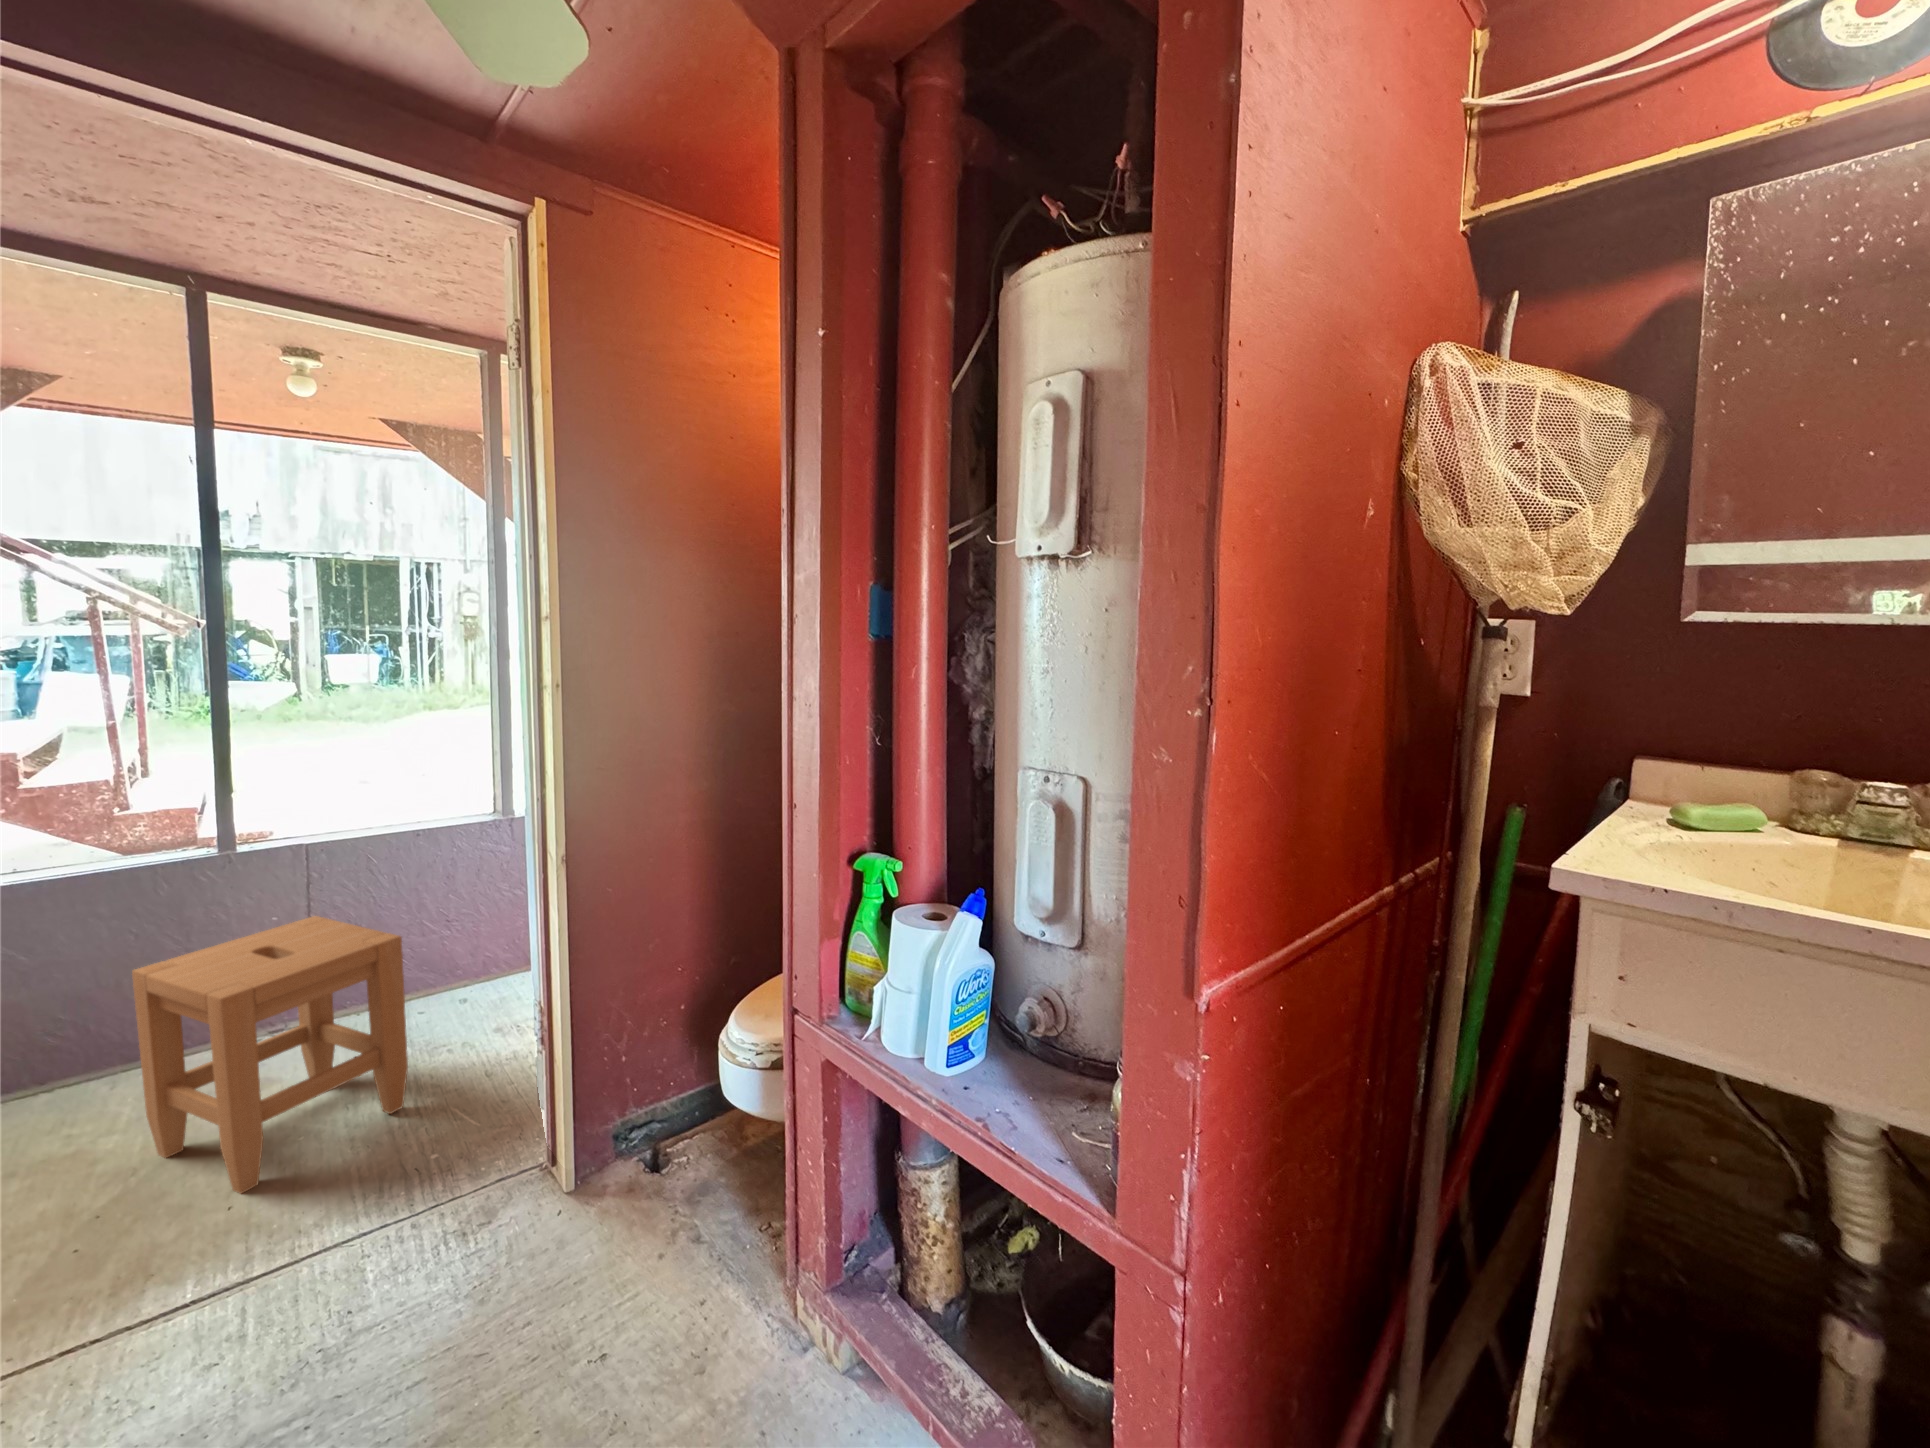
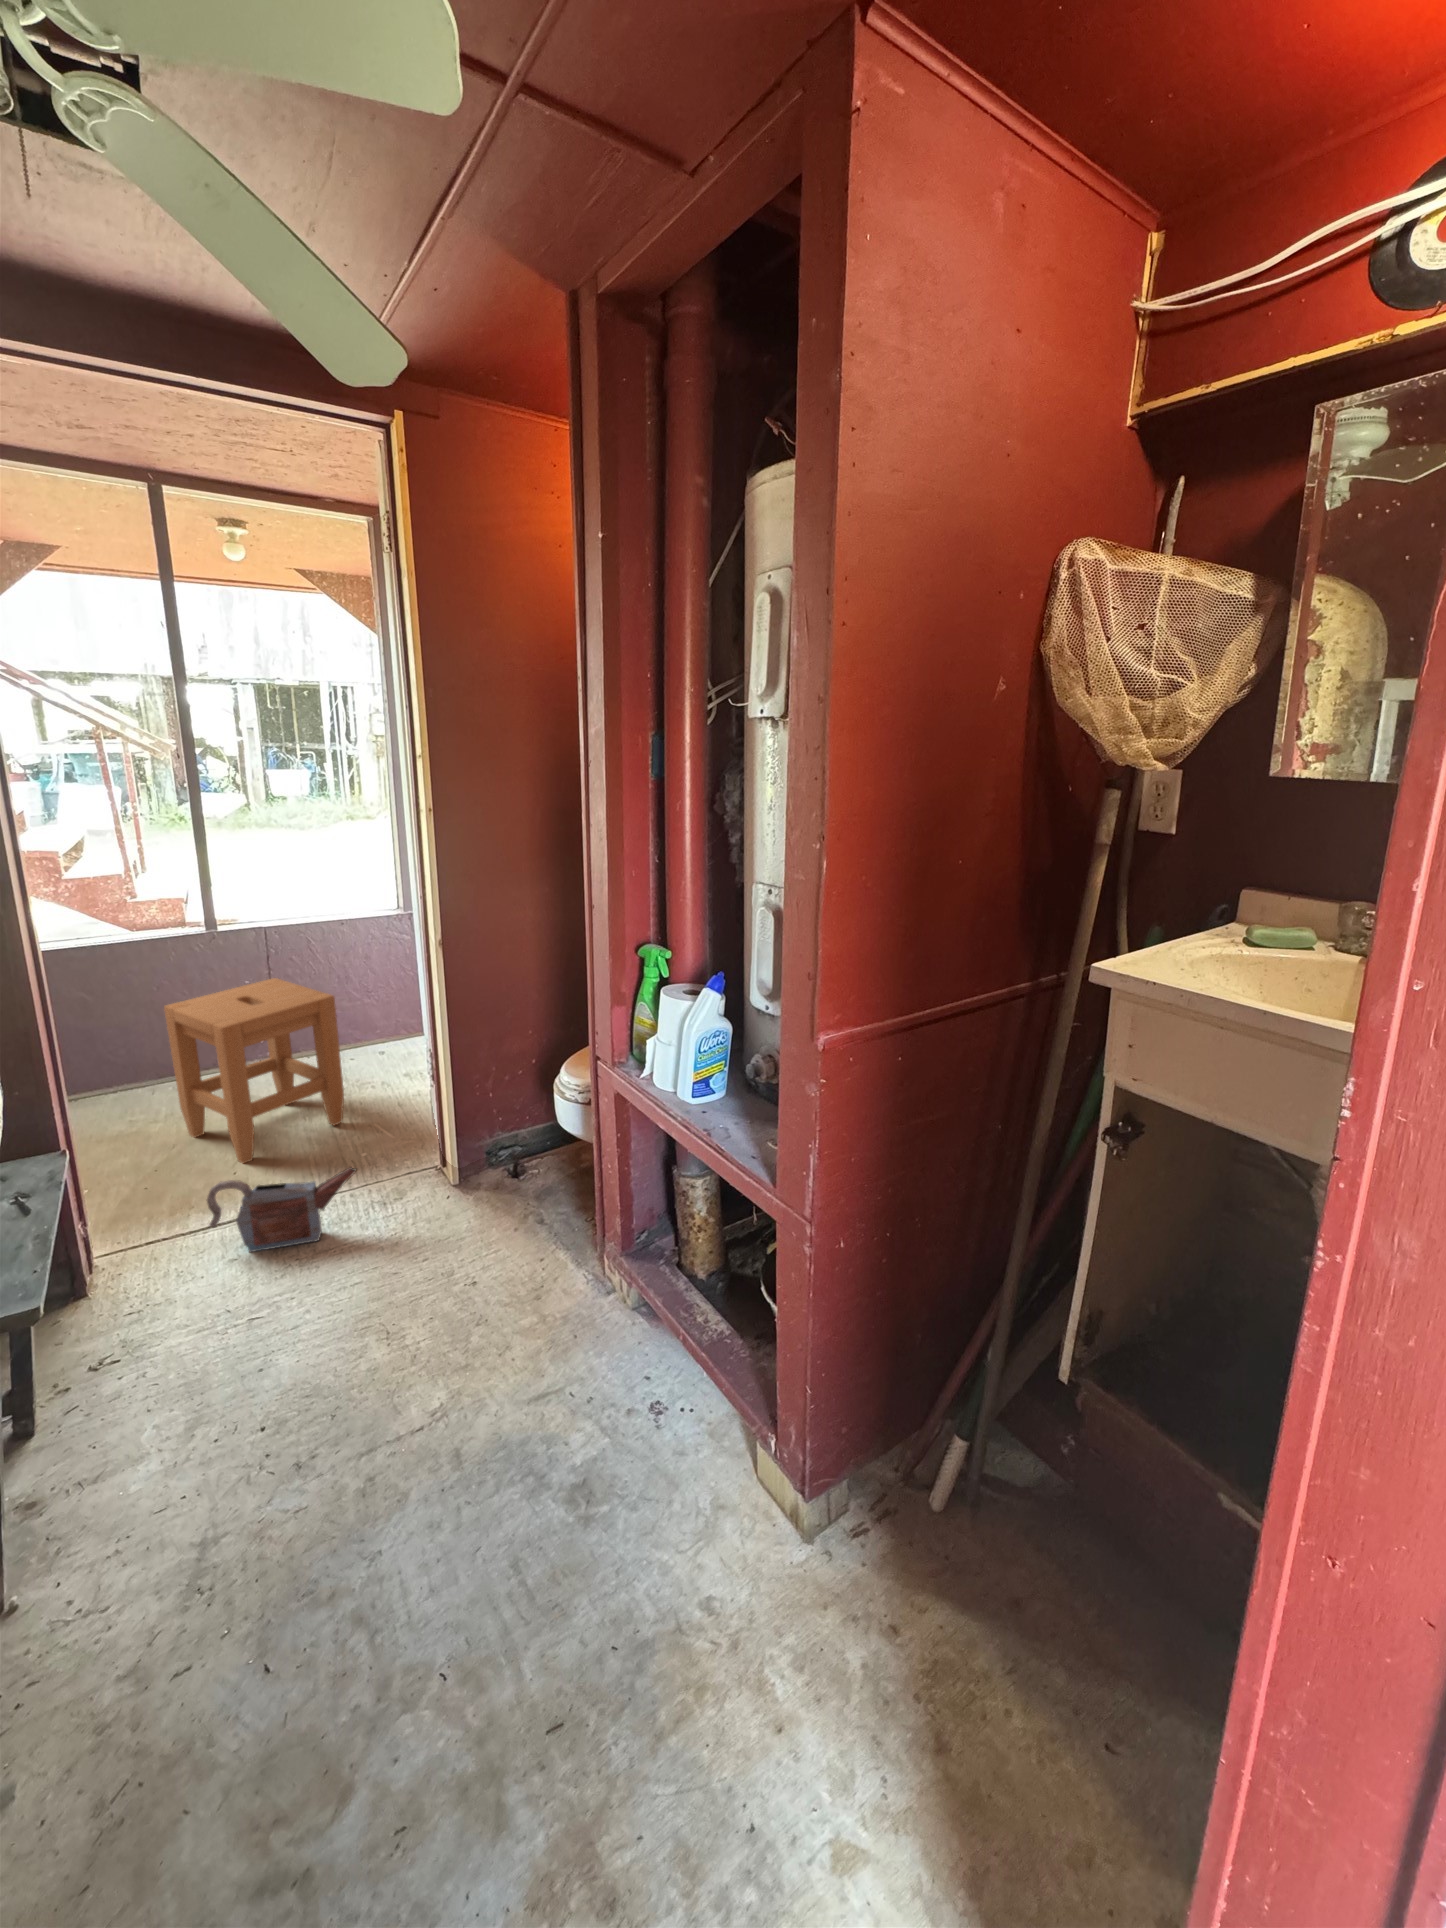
watering can: none [160,1195,423,1360] -> present [207,1167,357,1252]

